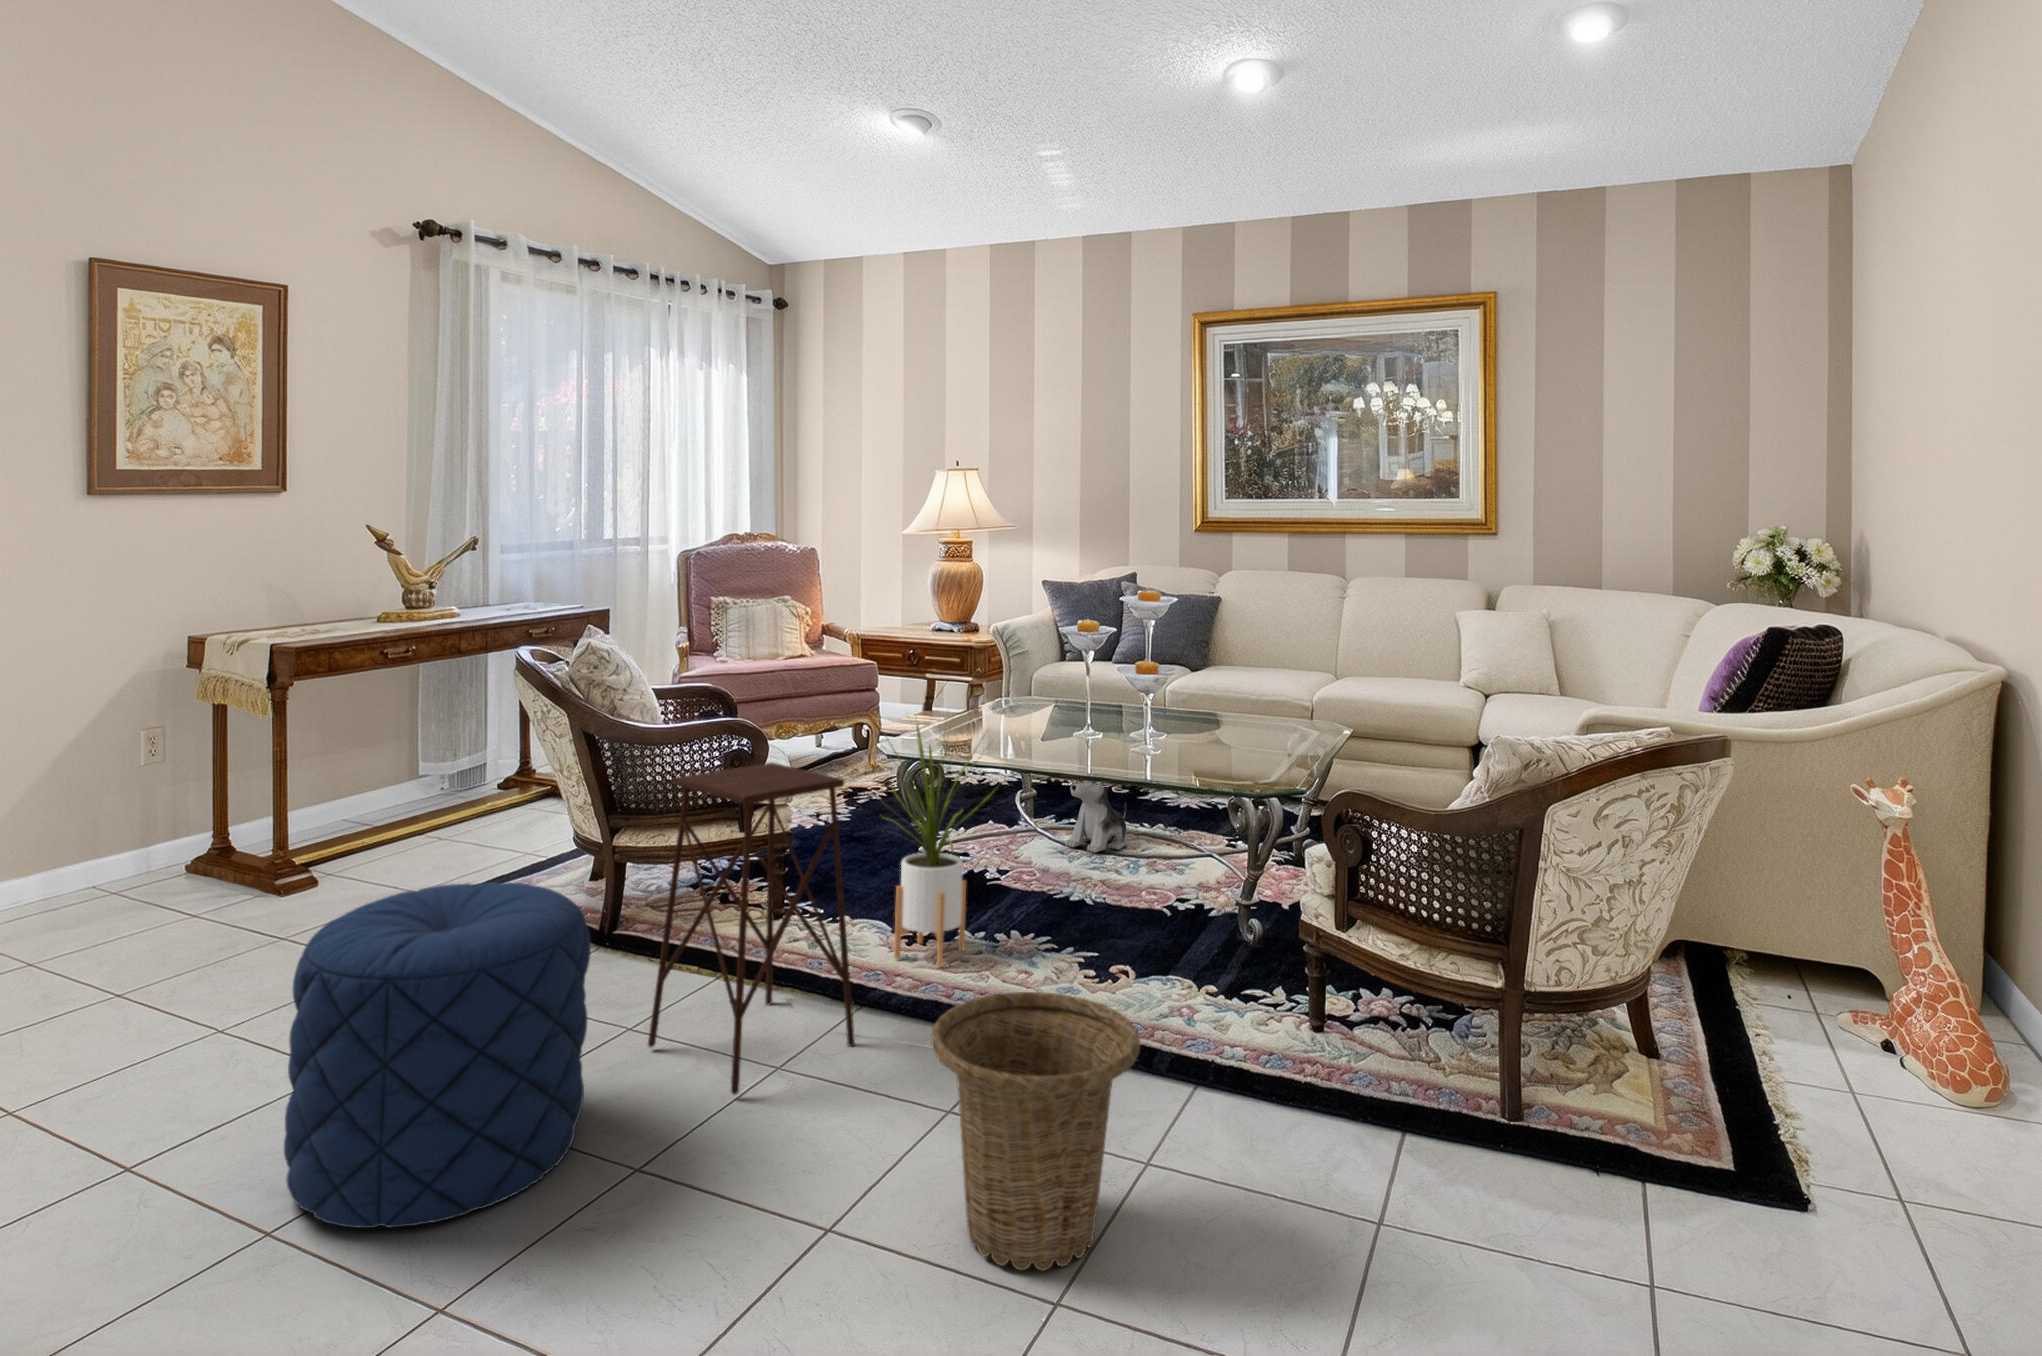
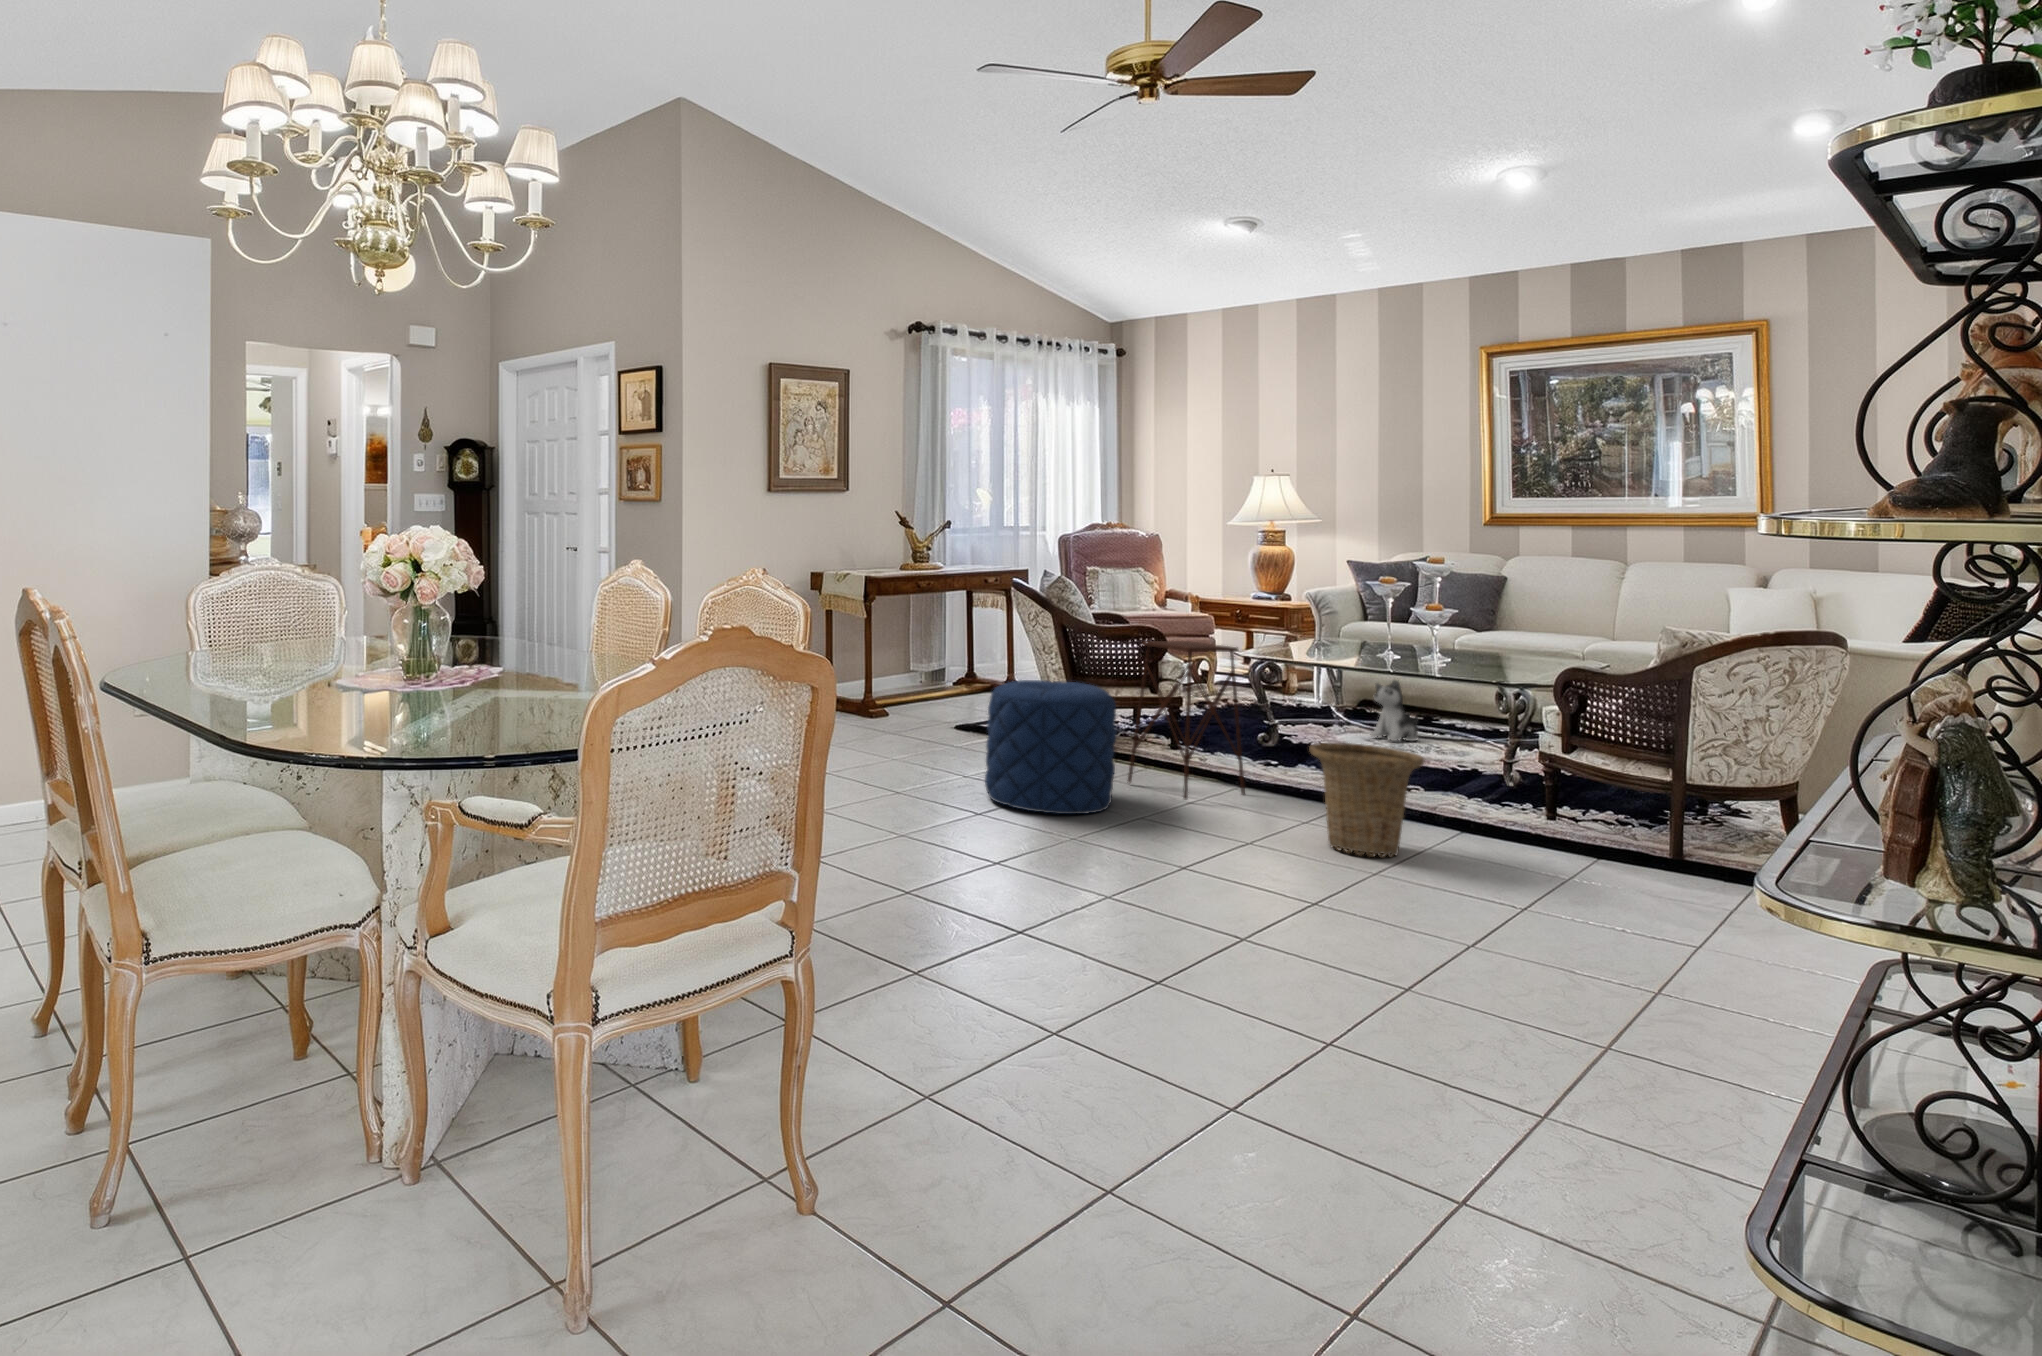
house plant: present [880,712,990,966] -> none [1243,621,1329,774]

